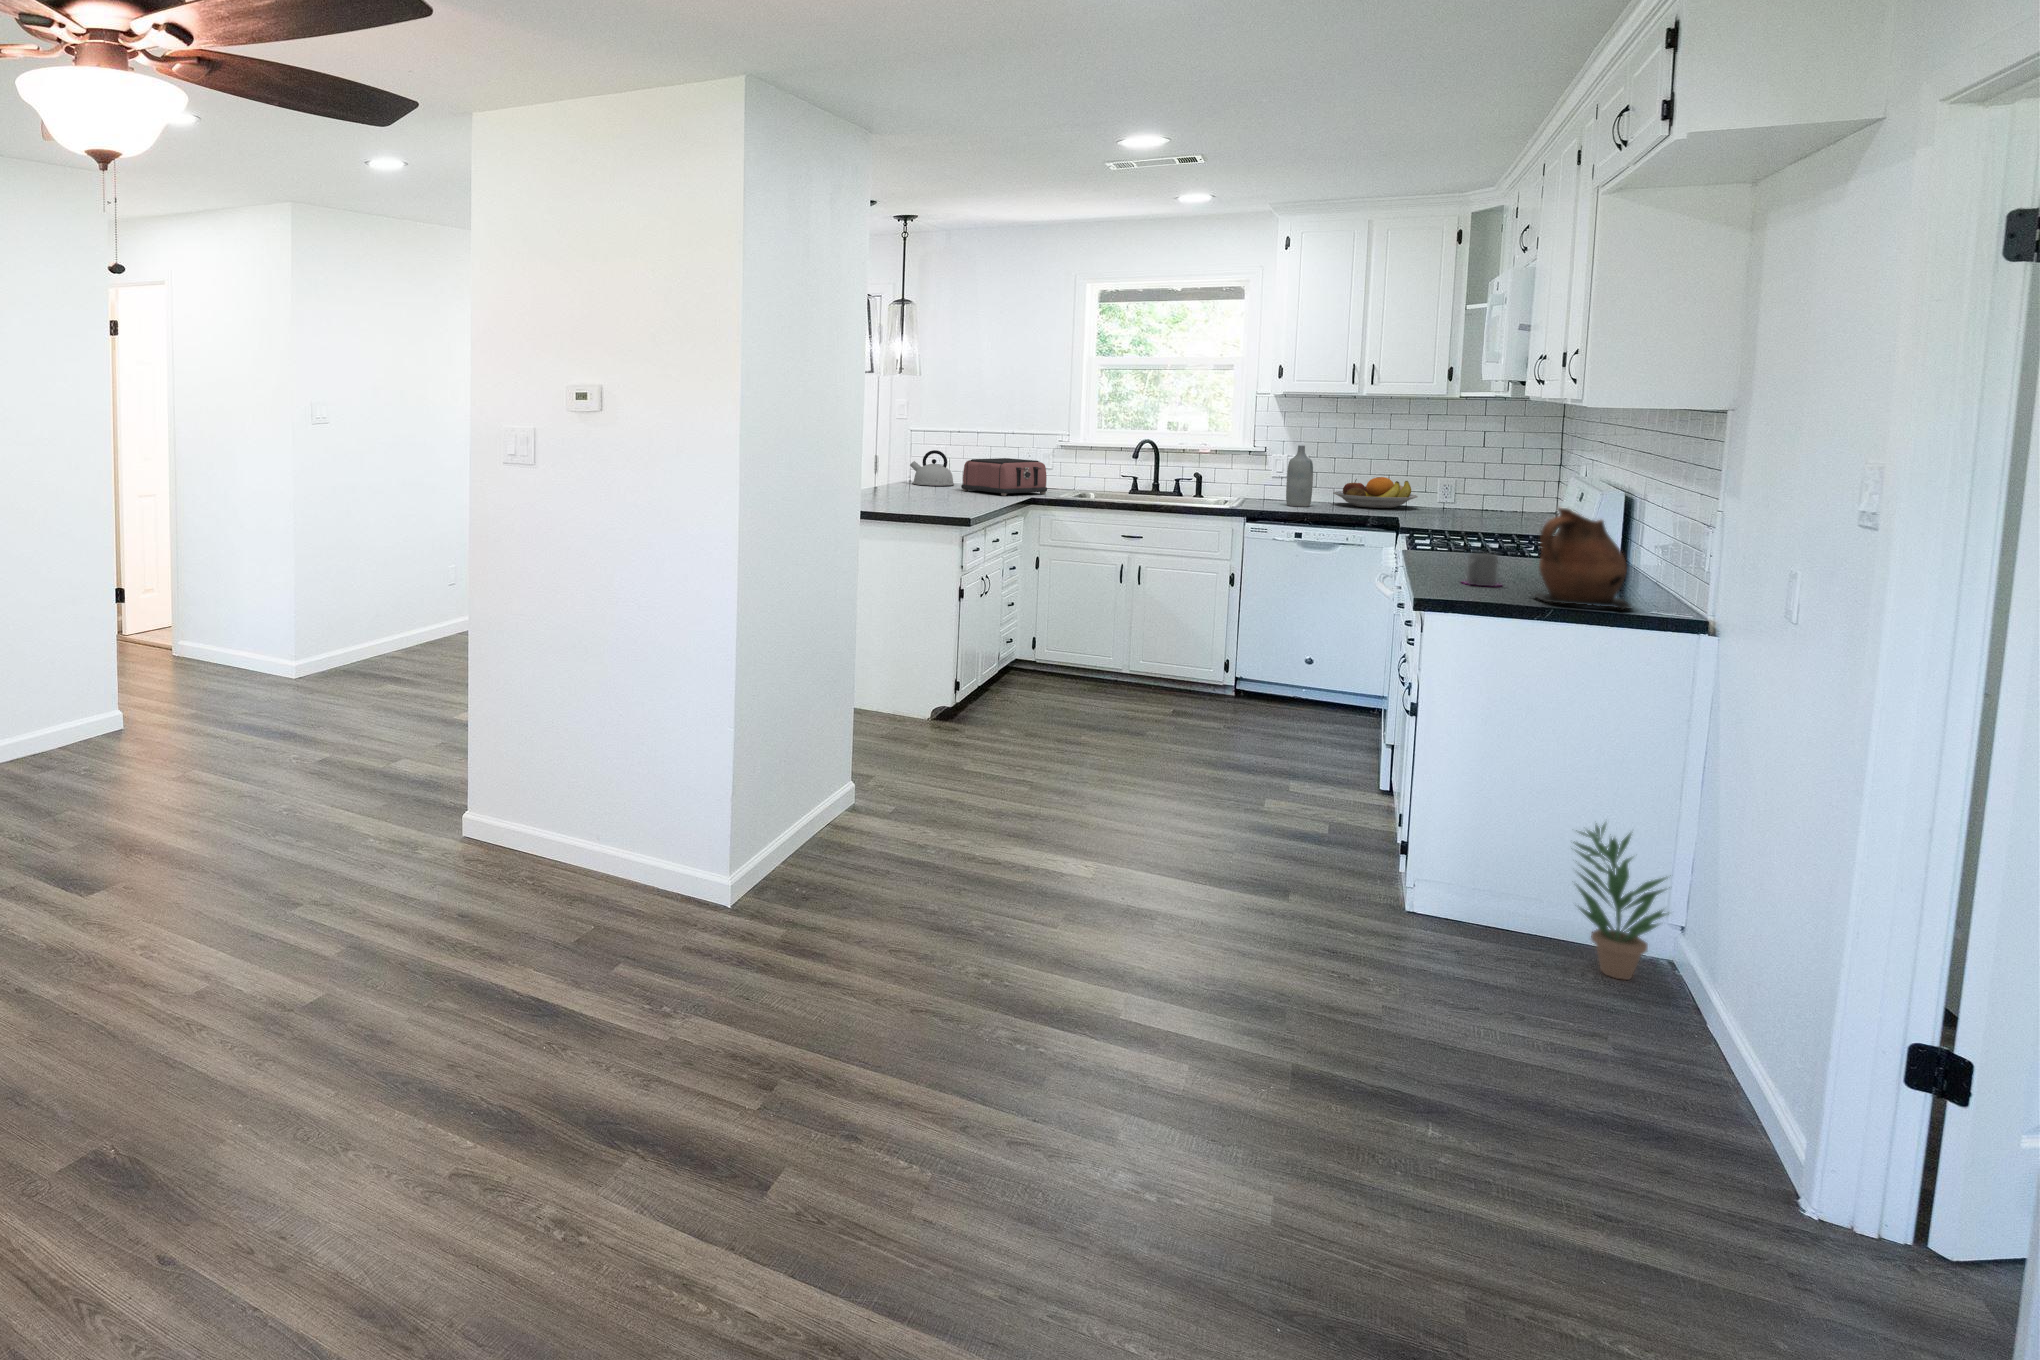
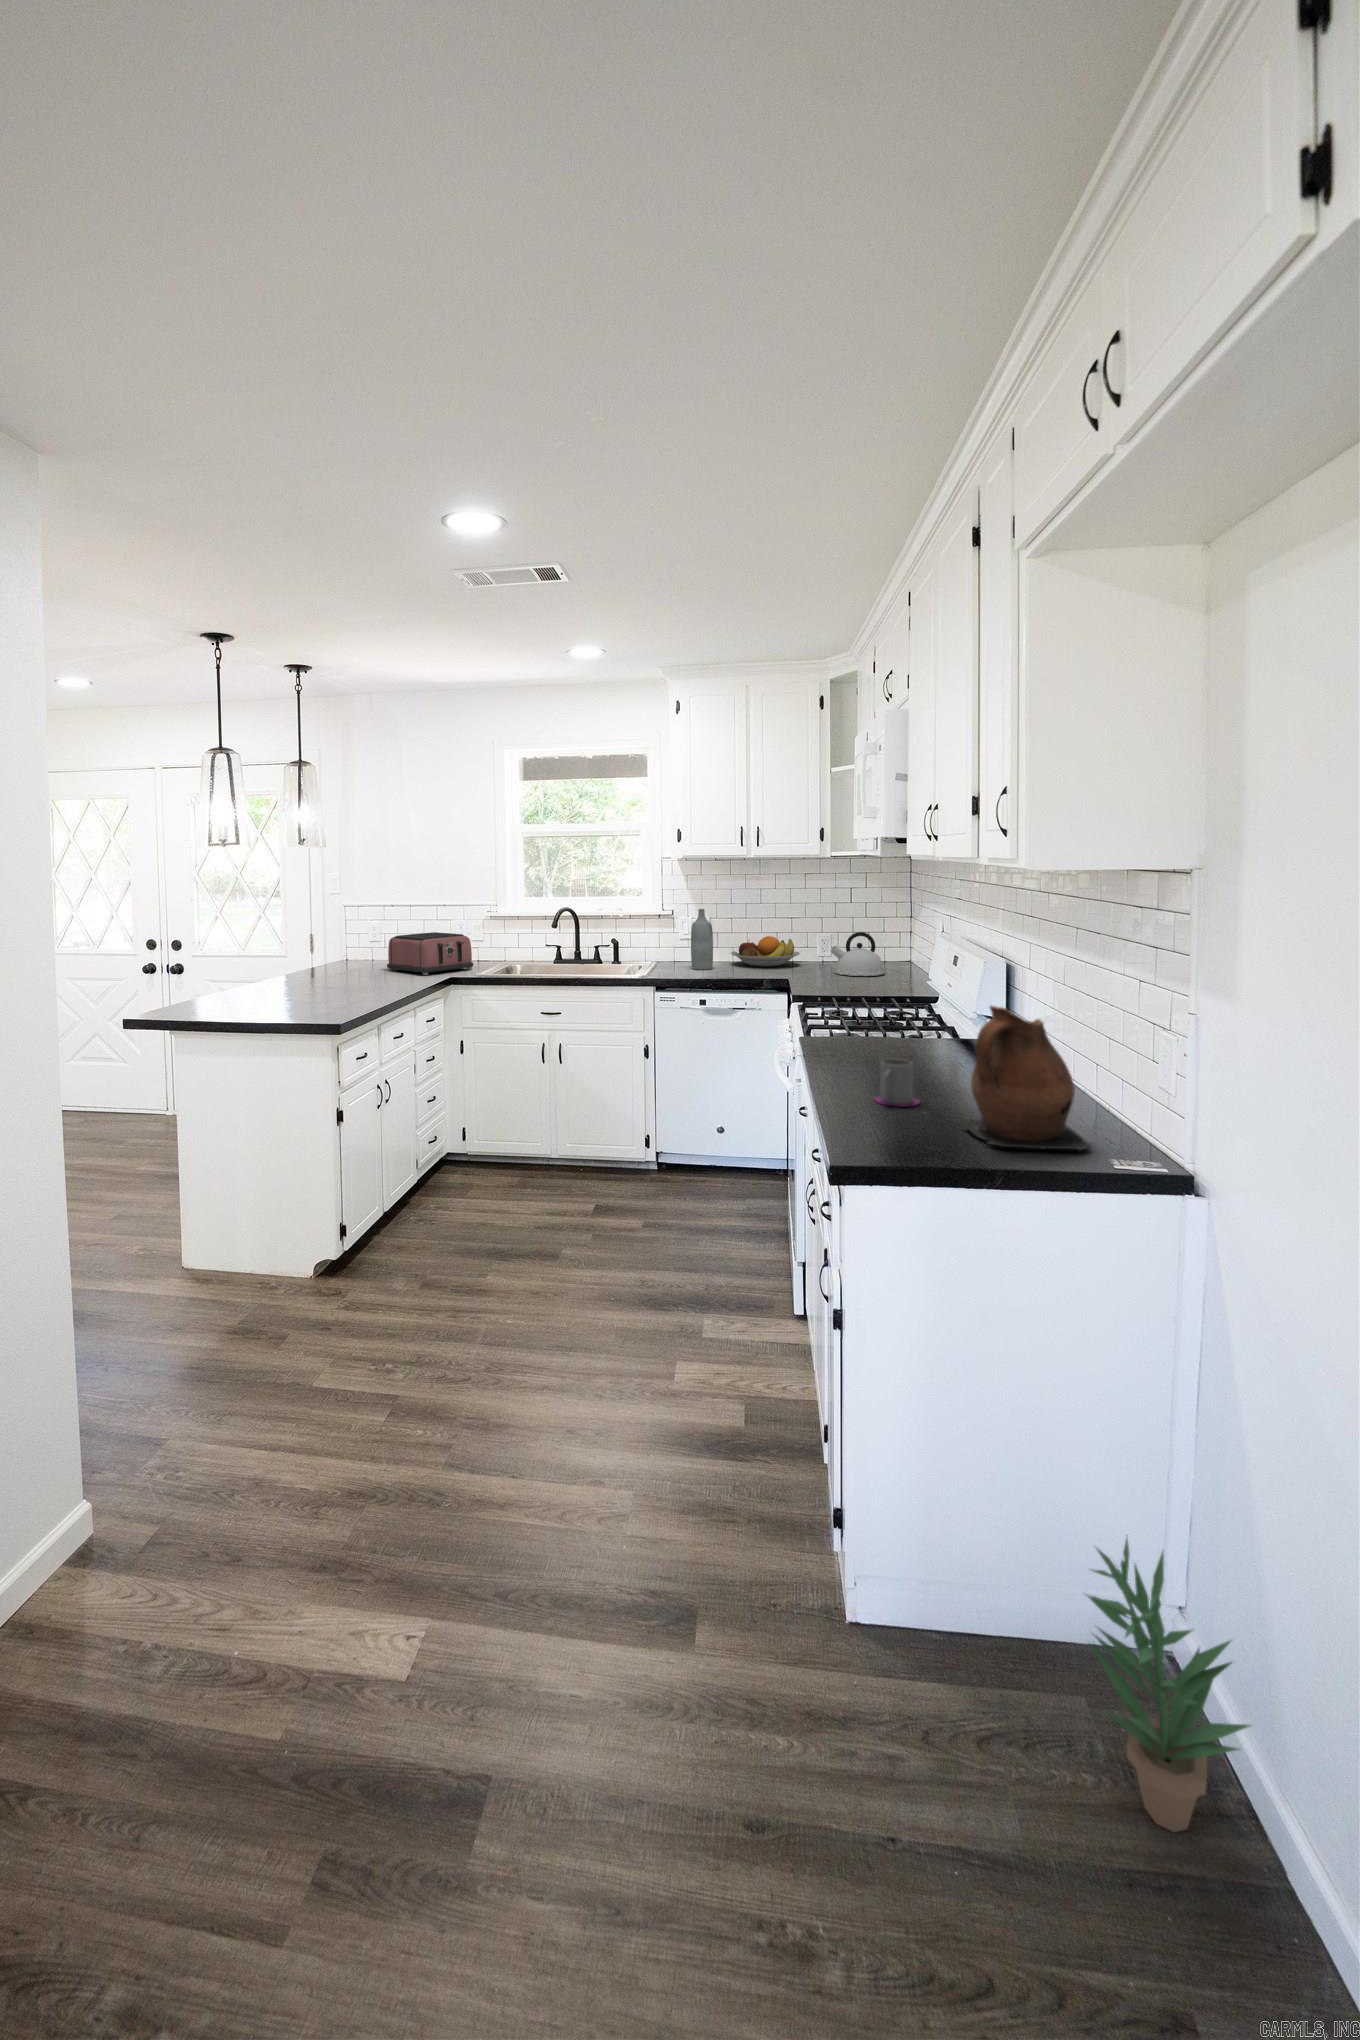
kettle: present [910,450,954,486] -> present [831,932,884,976]

